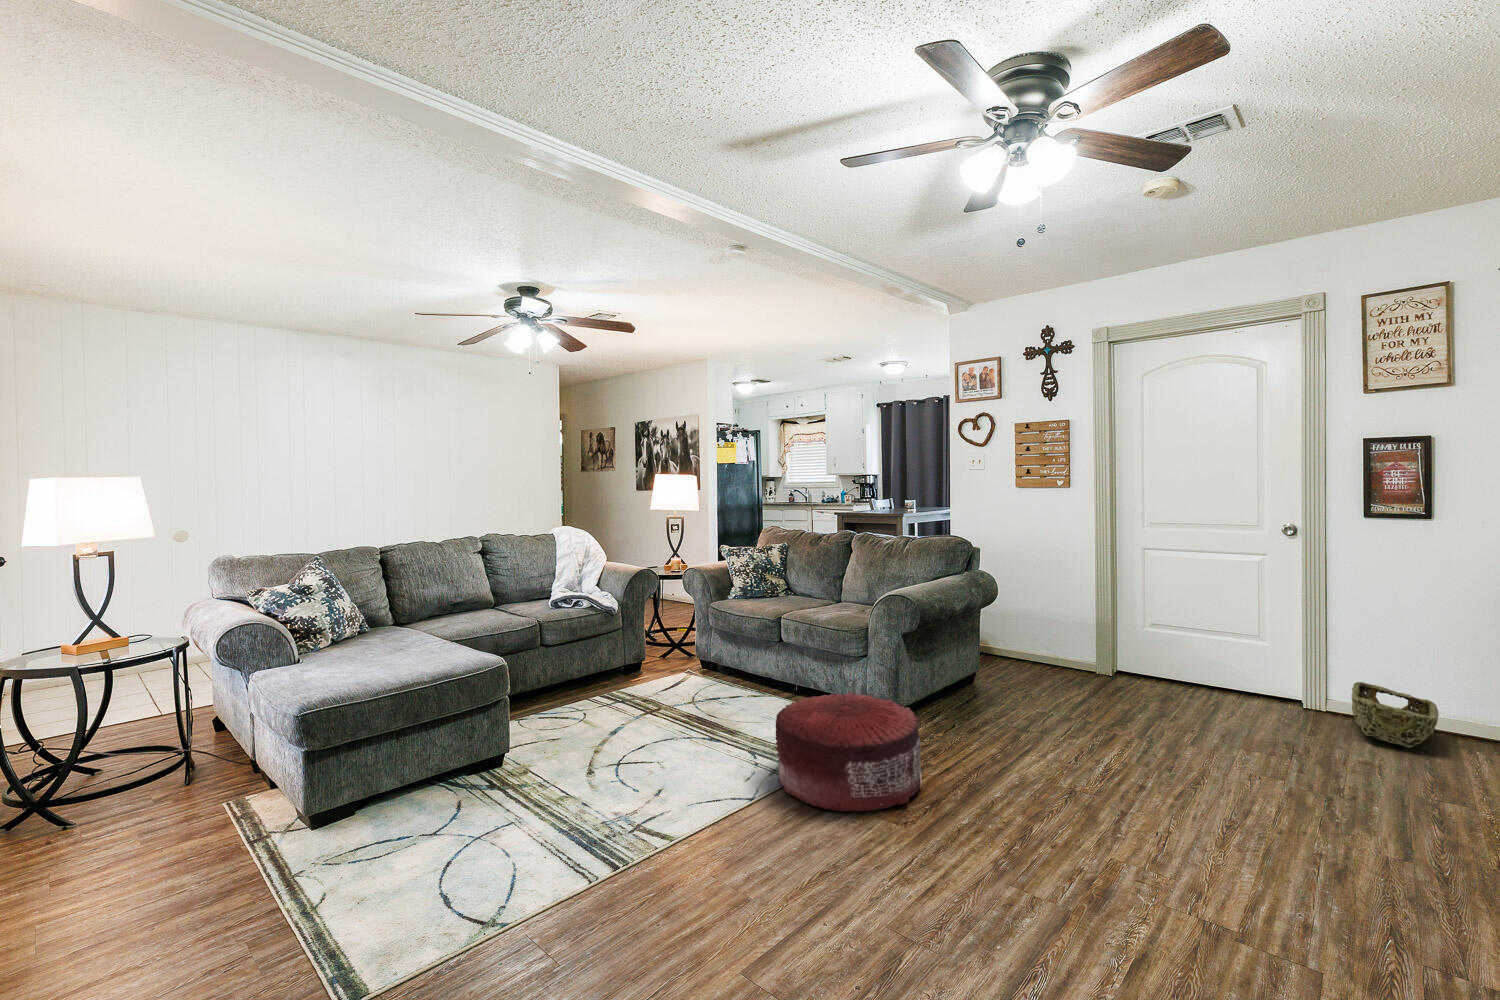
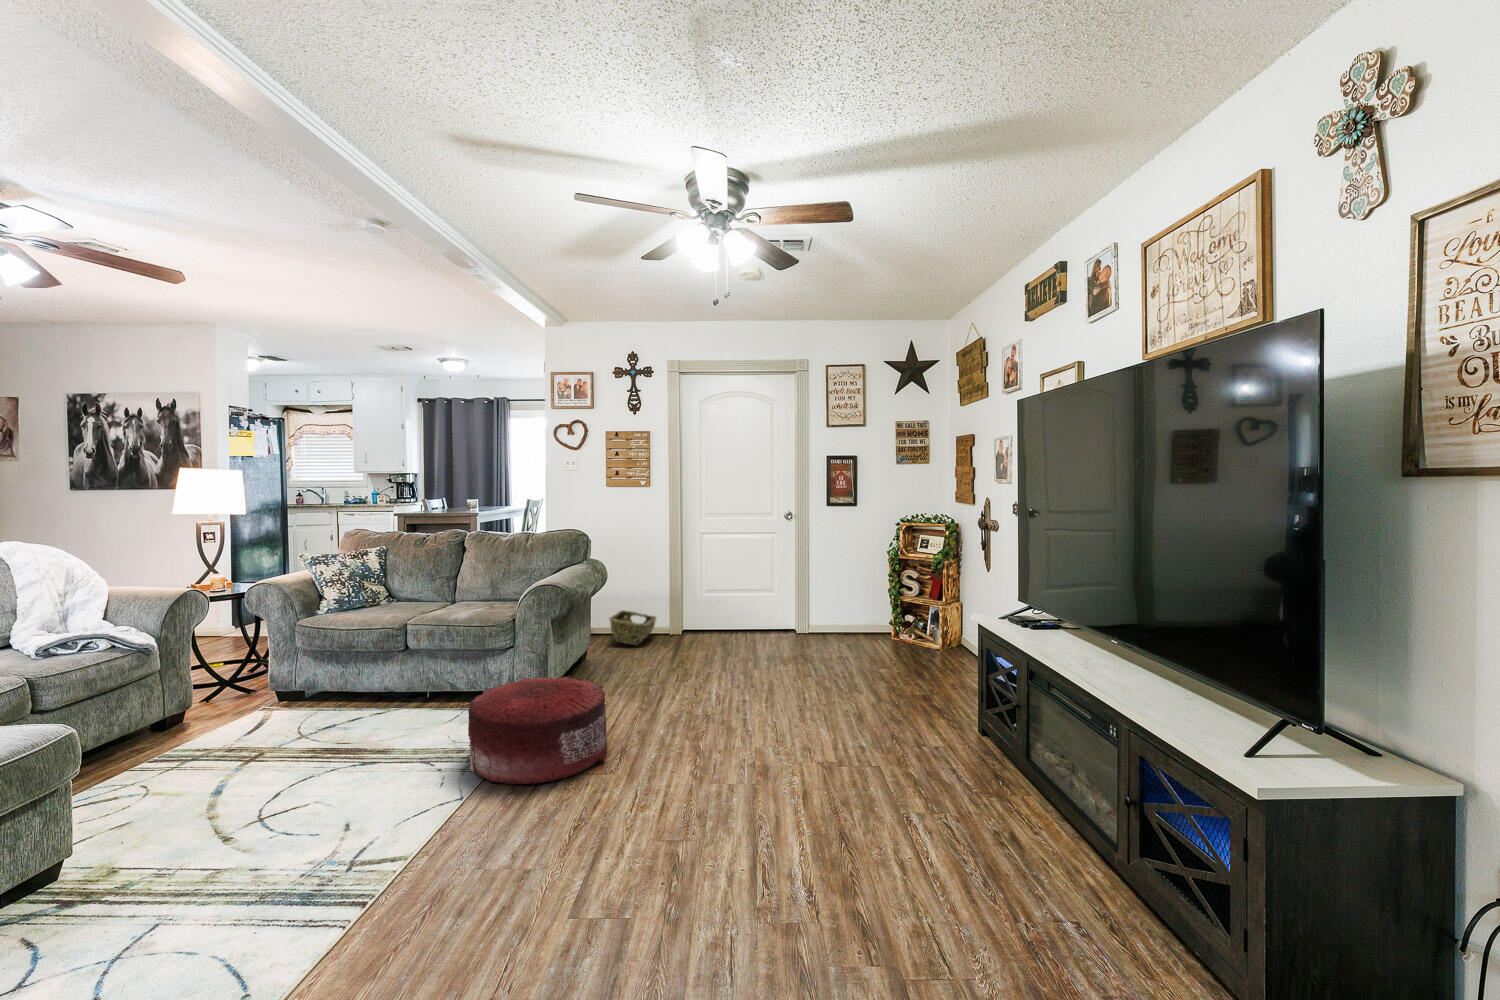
woven basket: present [1351,682,1439,748] -> present [610,610,656,645]

